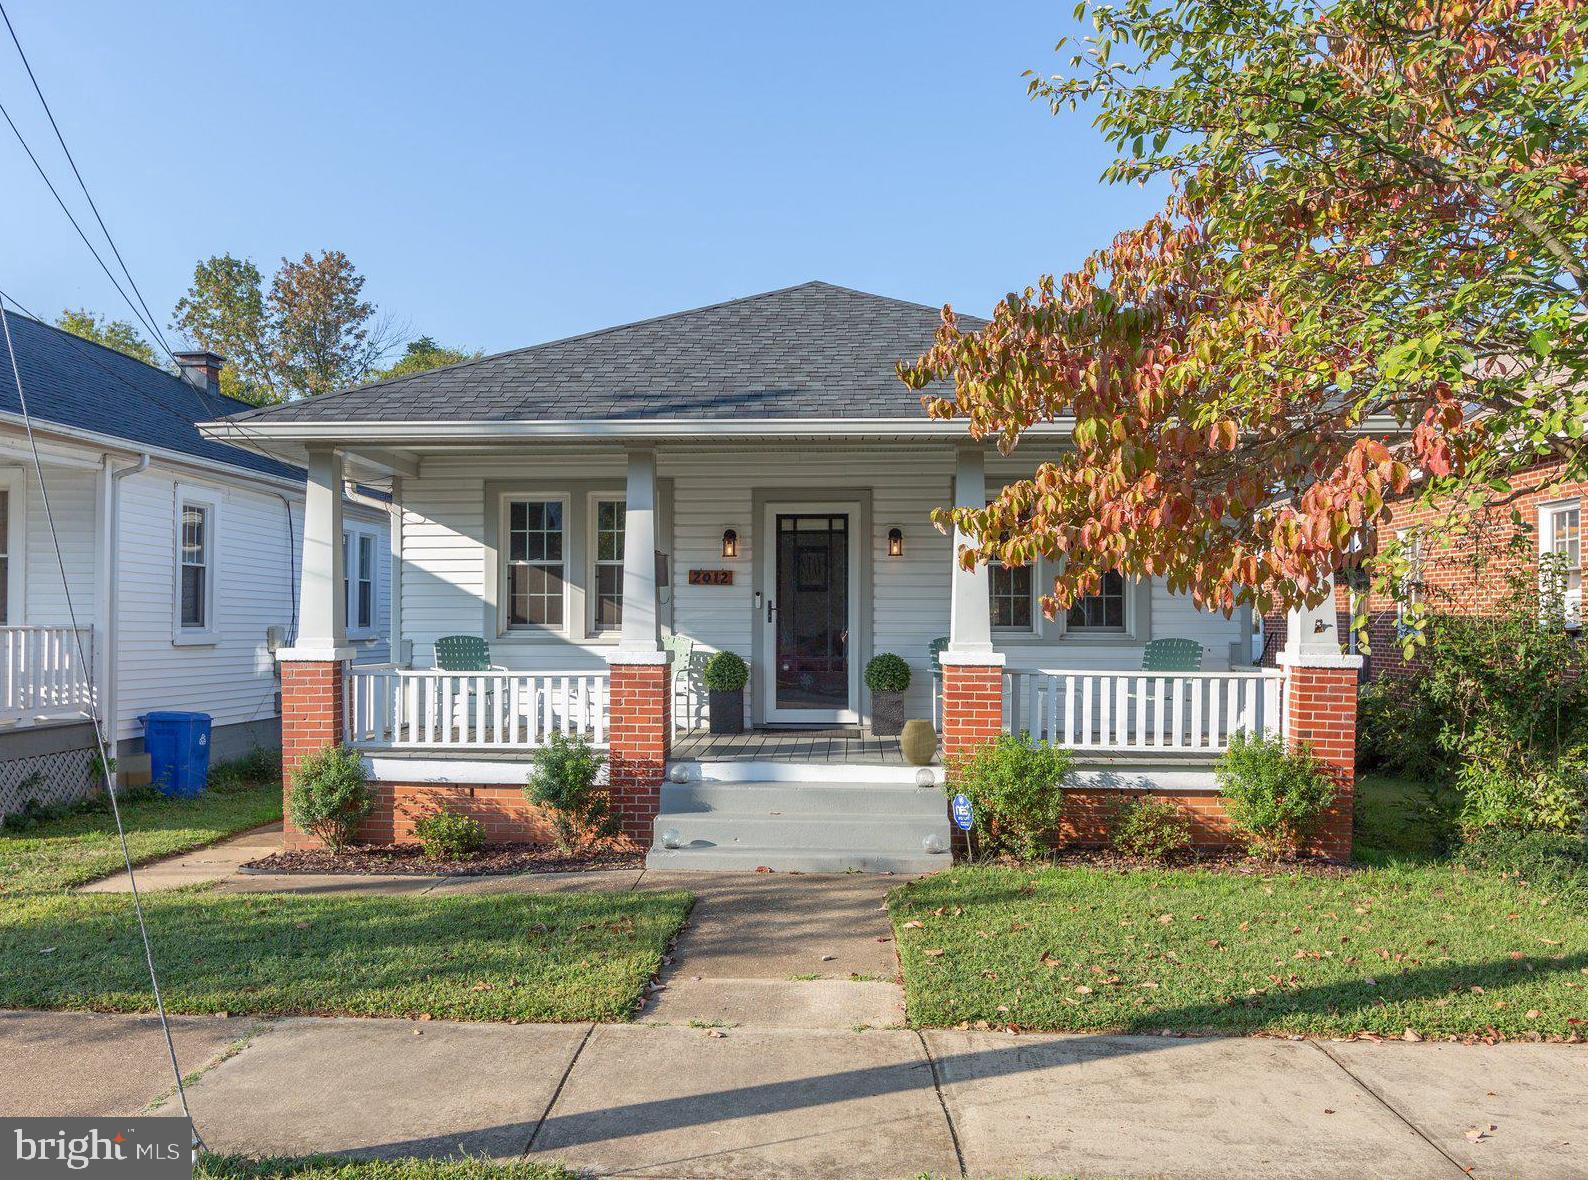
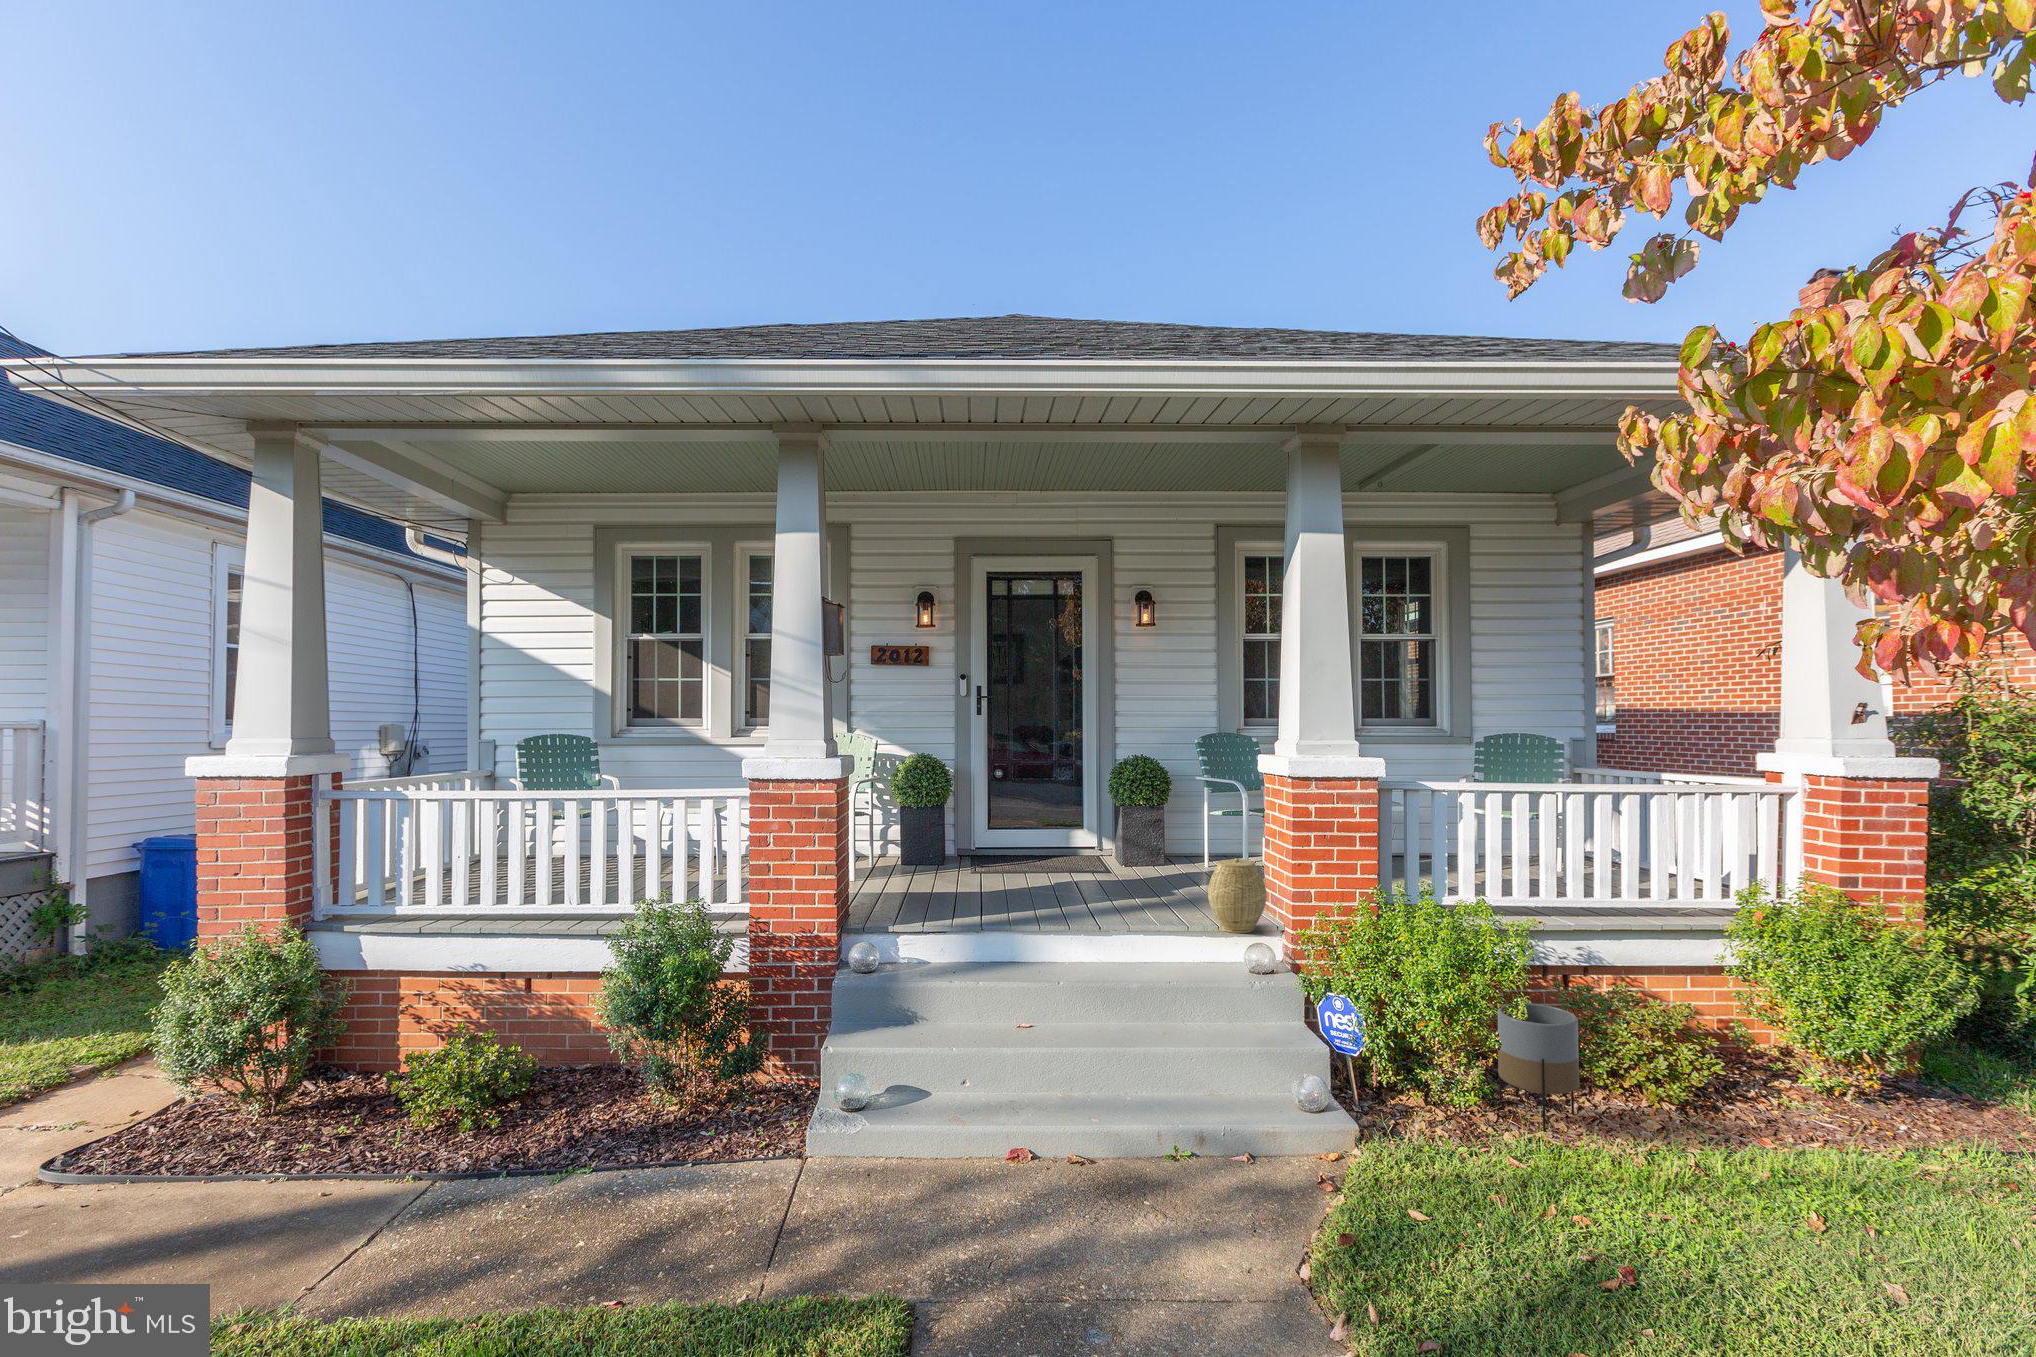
planter: present [117,753,153,795] -> present [1498,1003,1579,1131]

